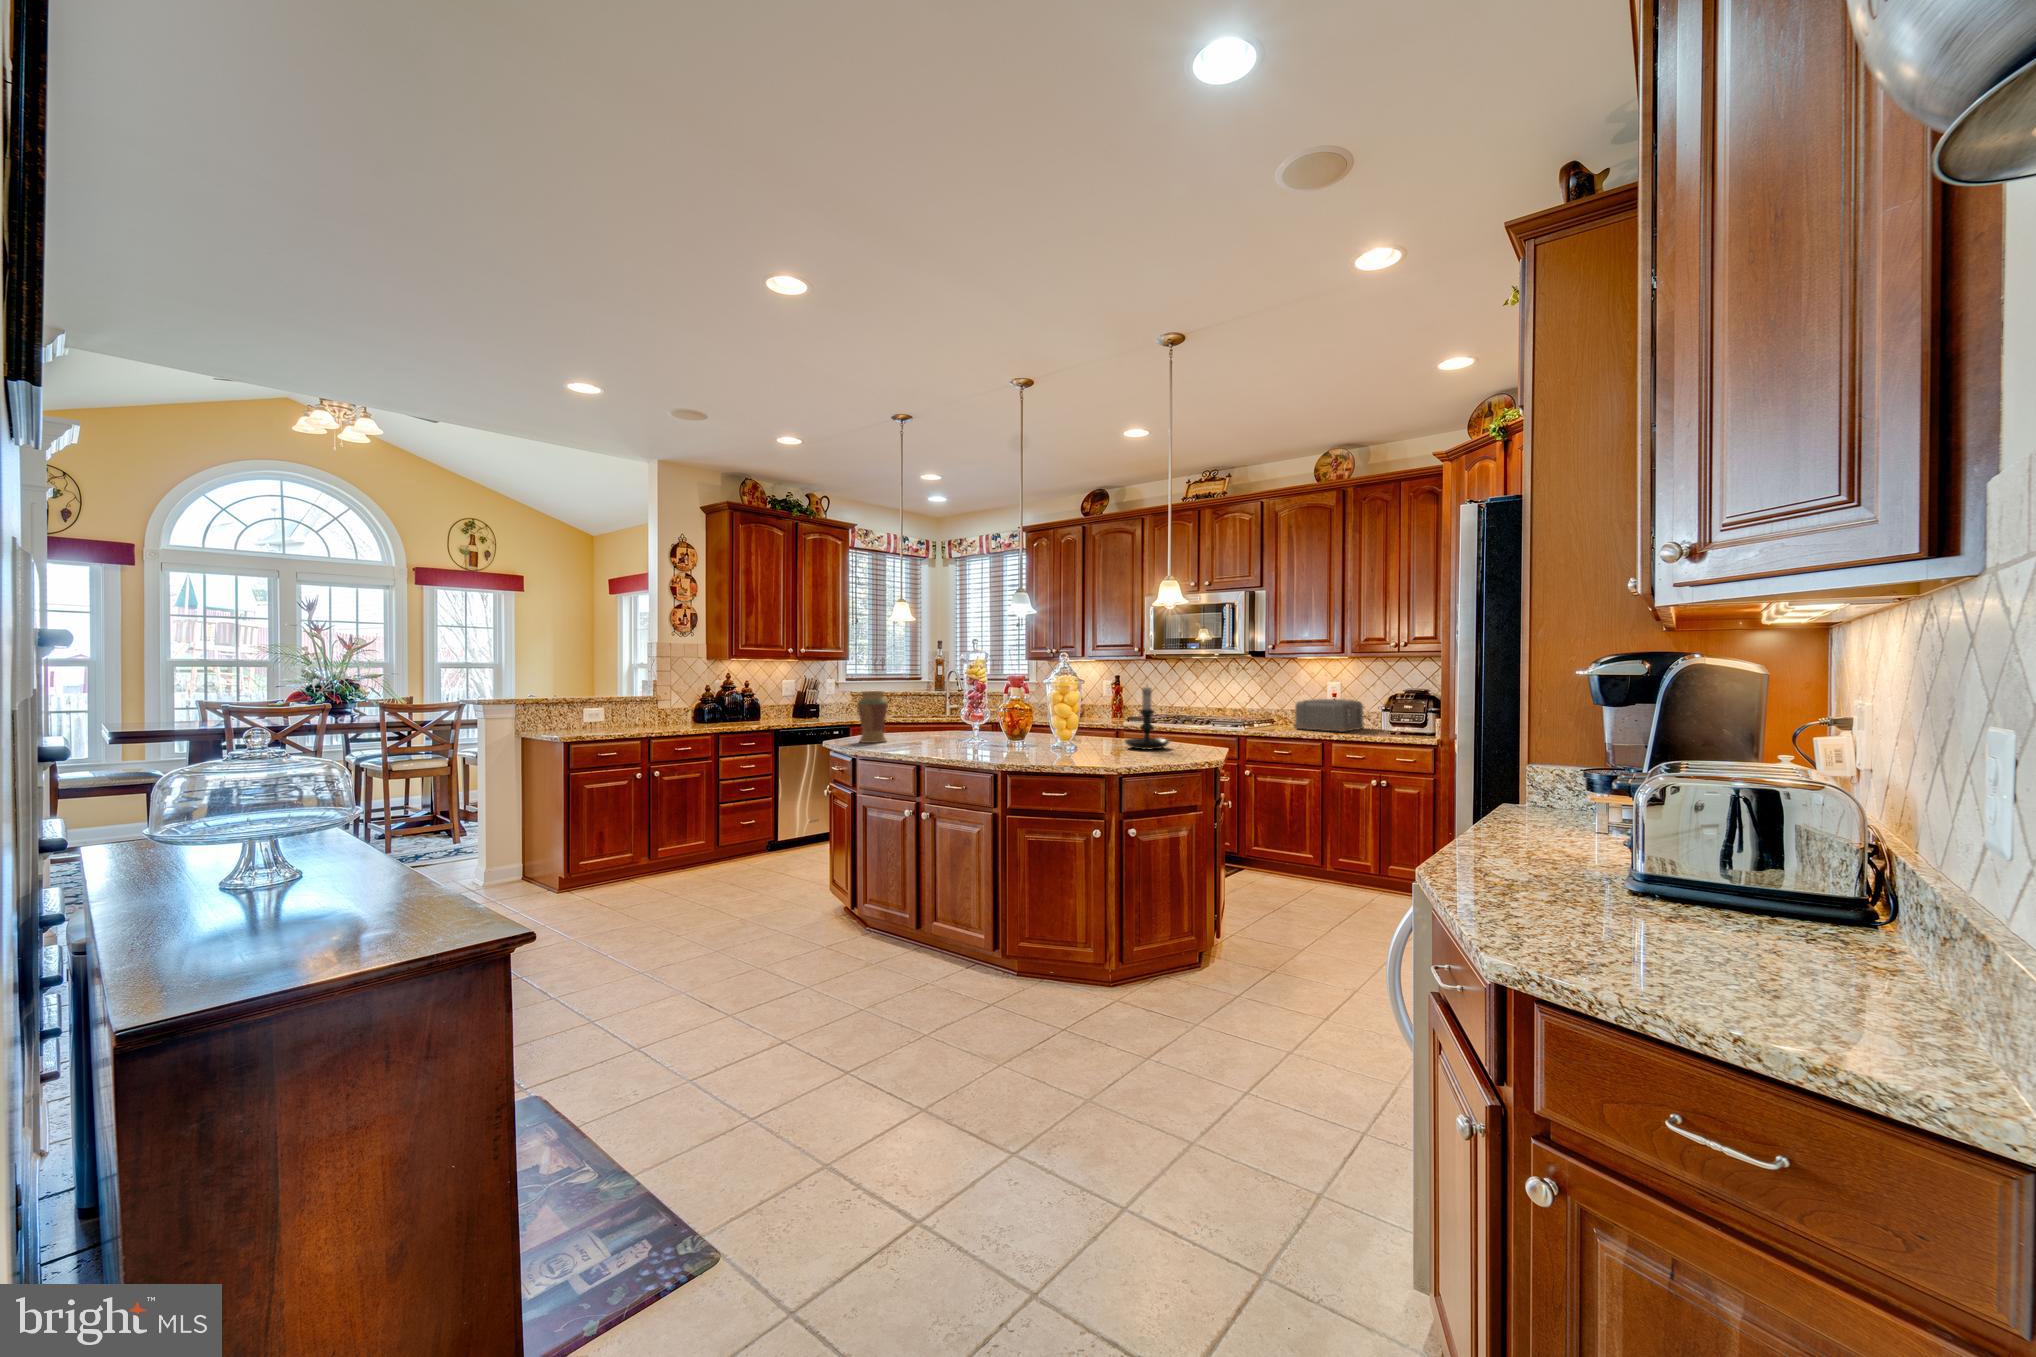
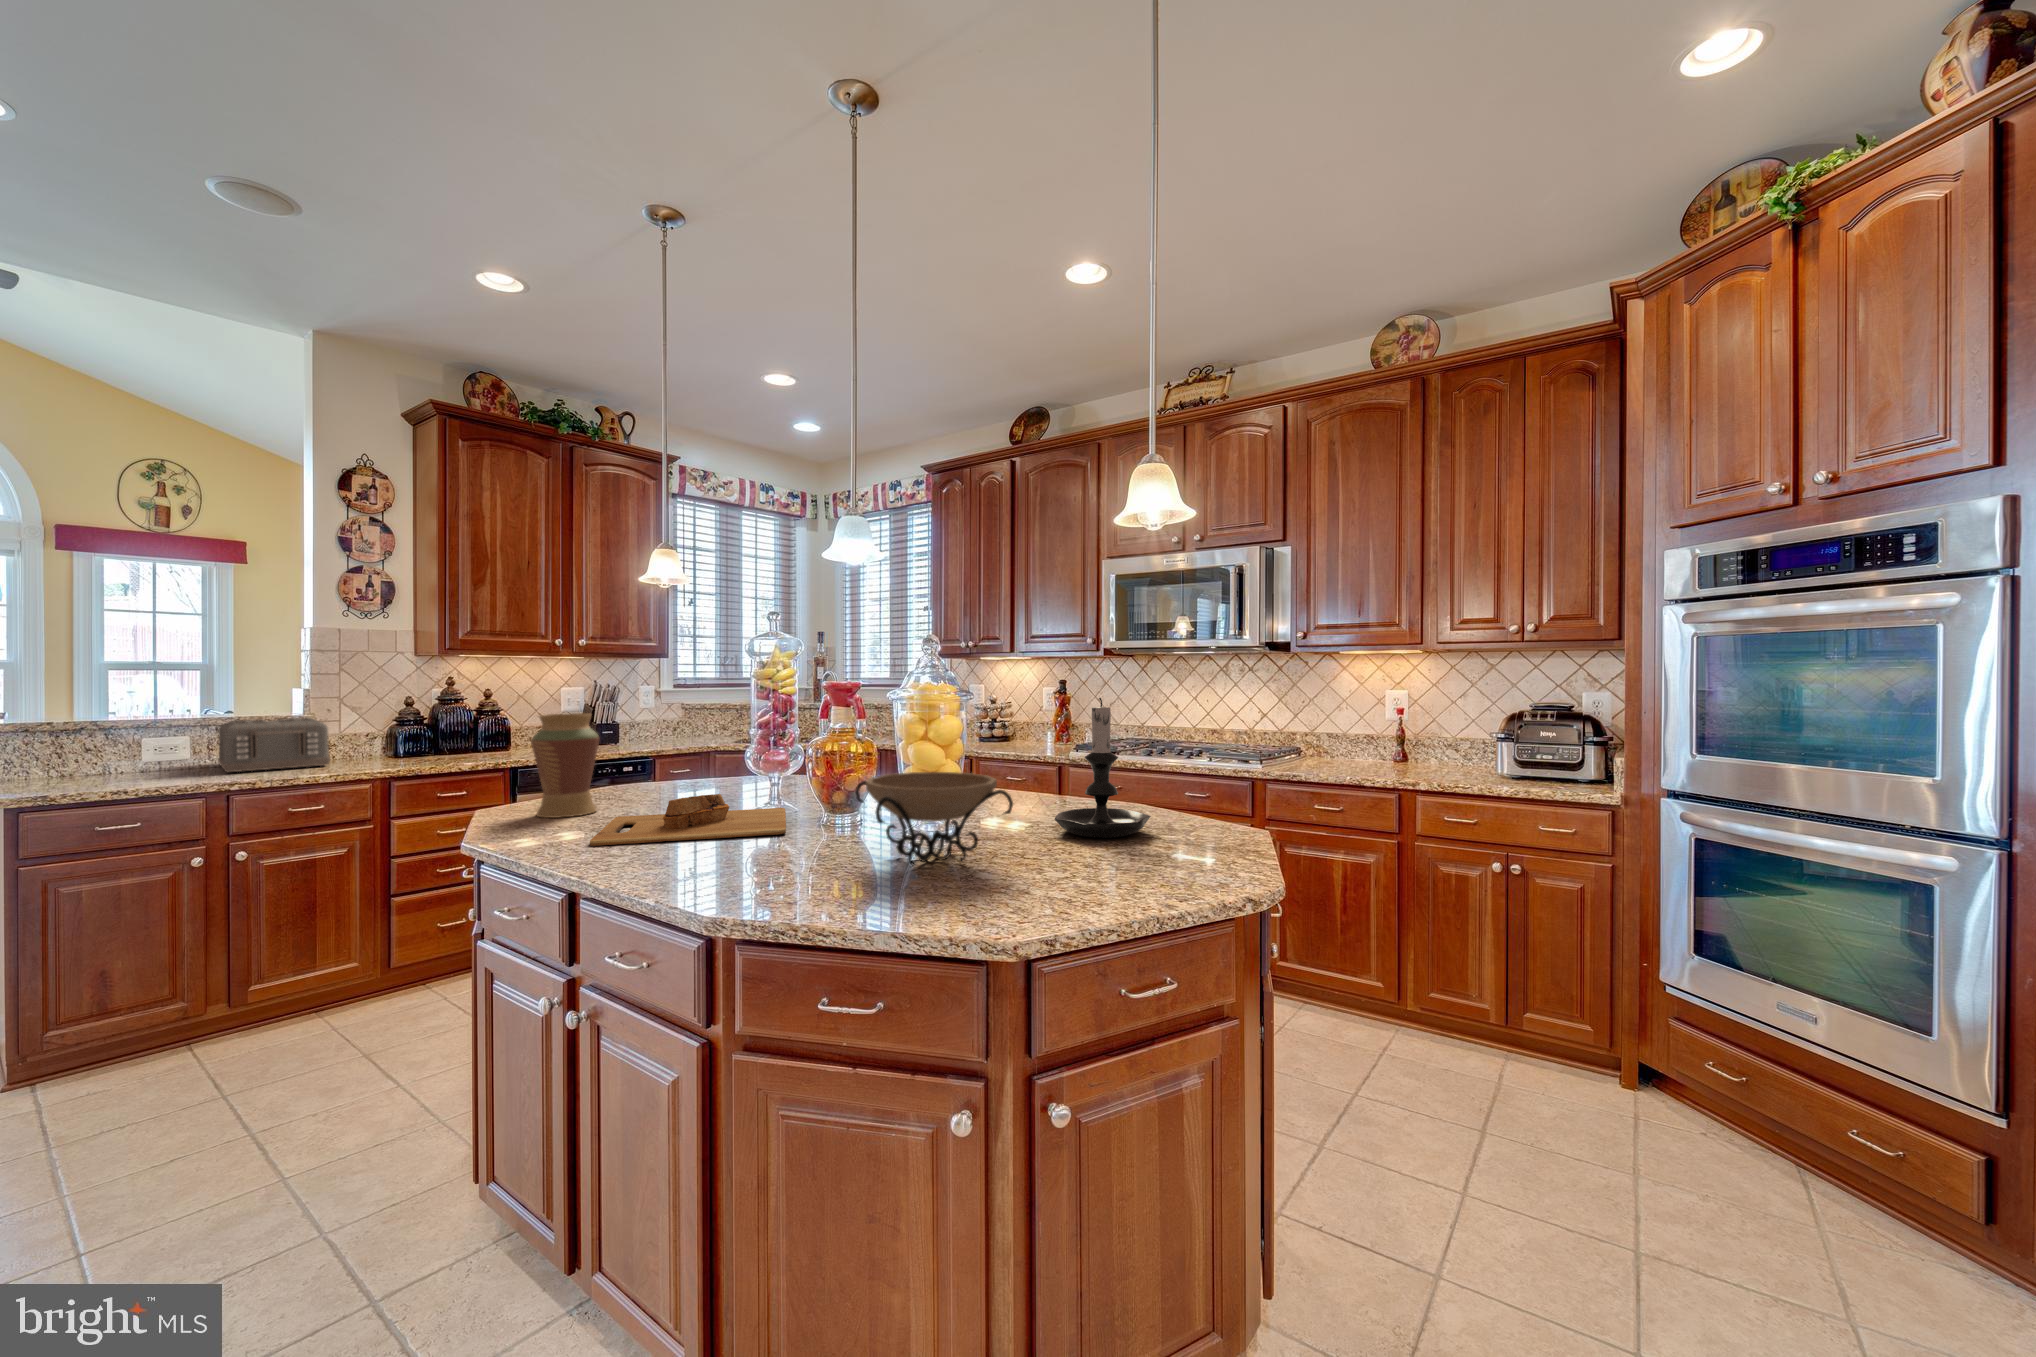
toaster: present [1294,699,1364,732] -> present [218,718,330,772]
decorative bowl: none [1035,716,1110,755] -> present [855,772,1013,866]
cutting board: none [904,730,995,750] -> present [590,794,786,846]

